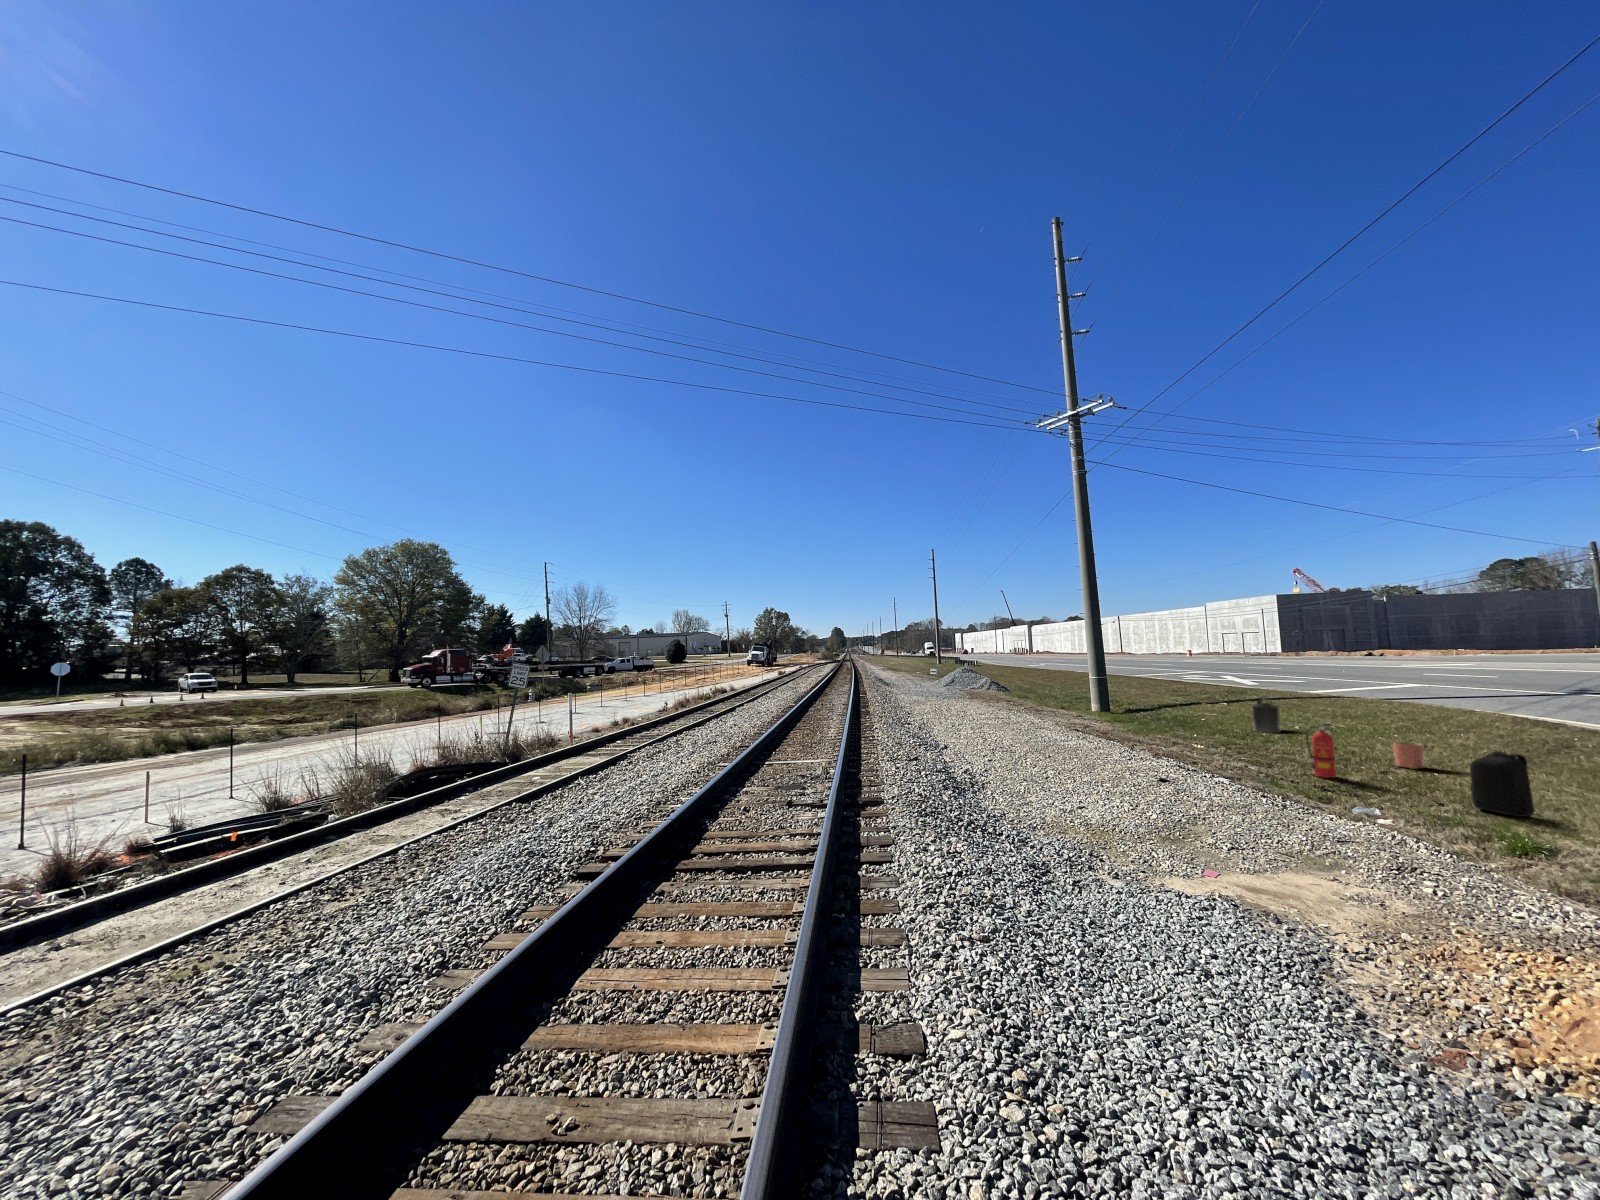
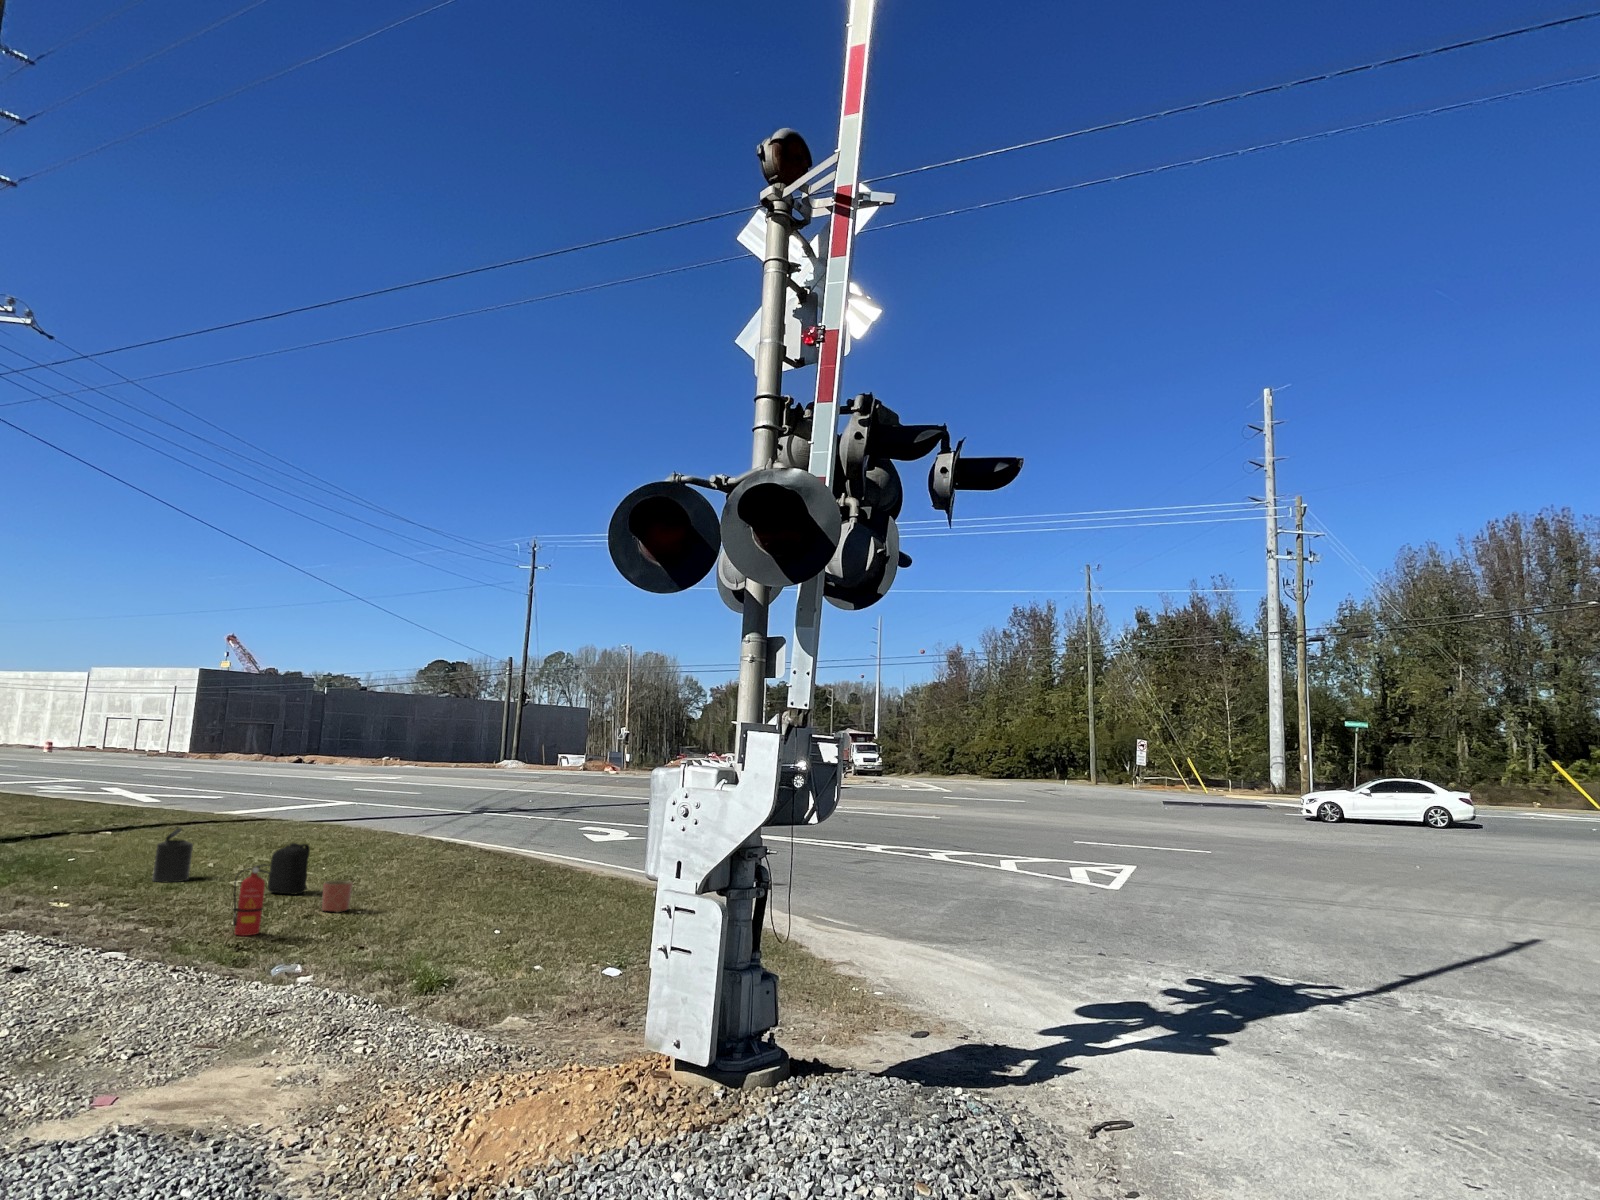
backpack: present [1470,751,1535,817] -> present [268,843,310,894]

